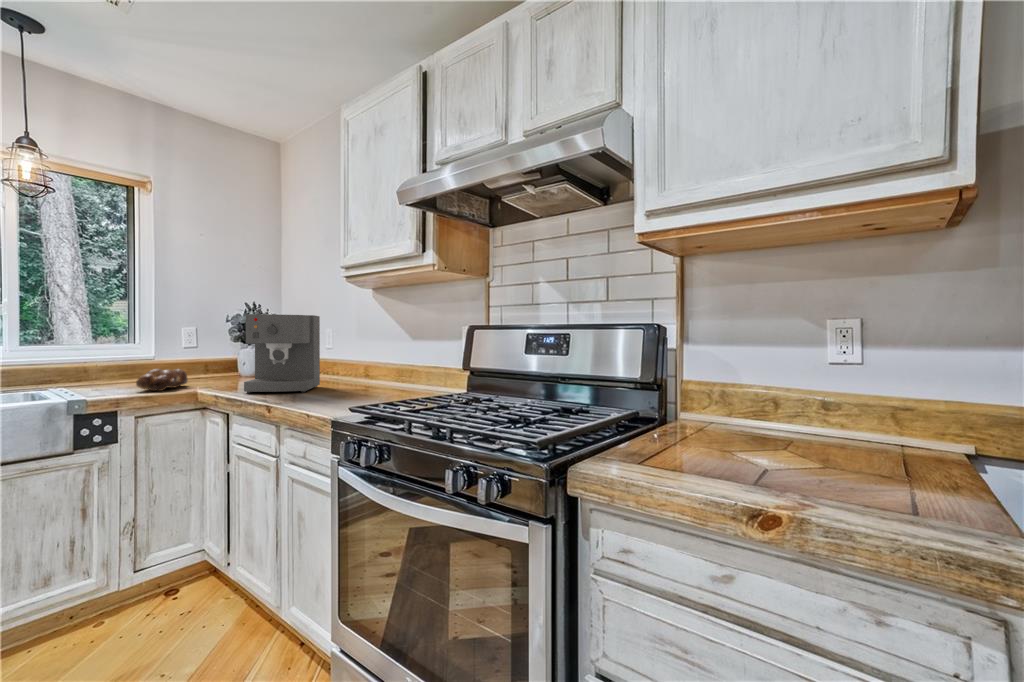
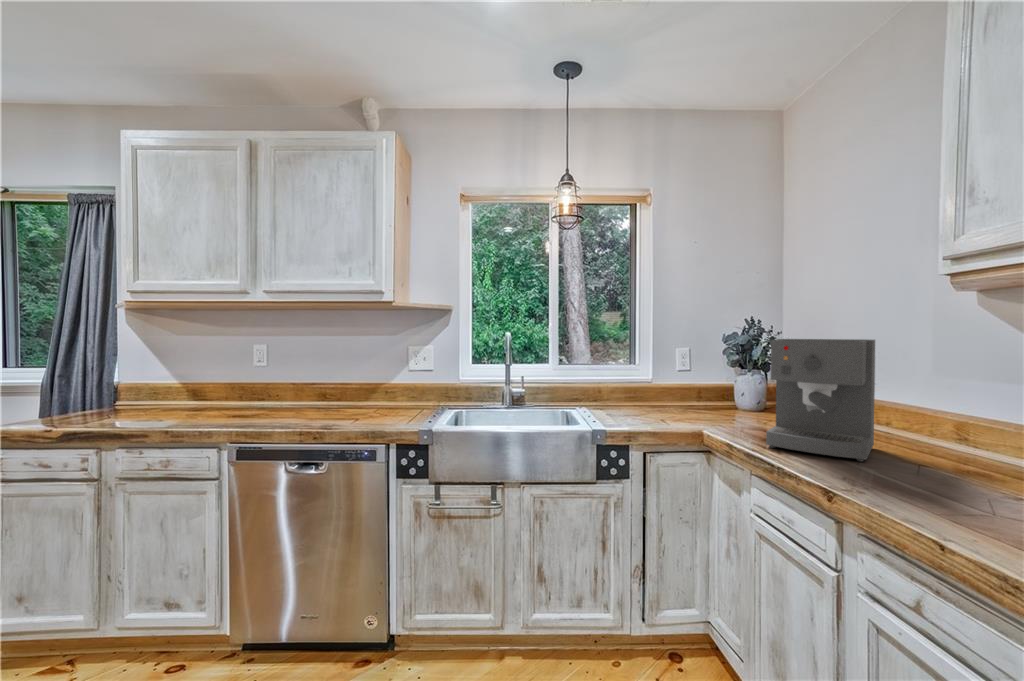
bread loaf: present [136,369,188,391] -> none [644,397,689,424]

